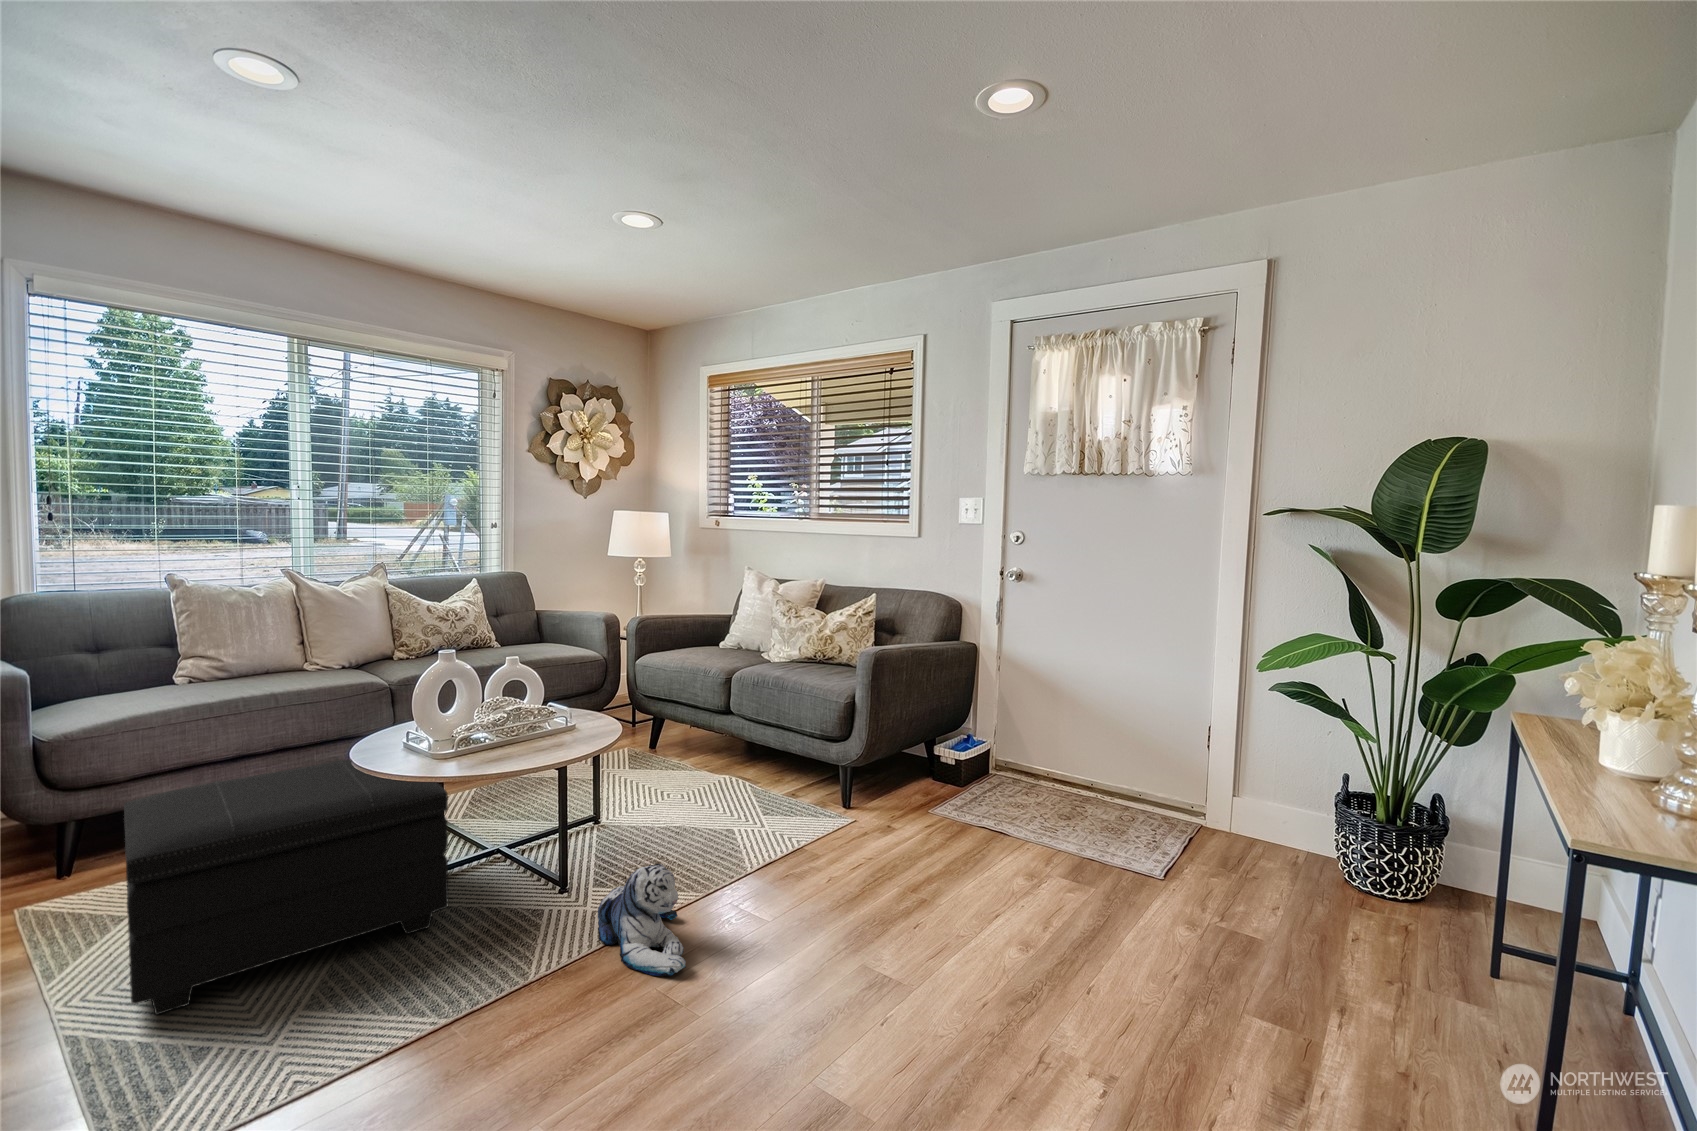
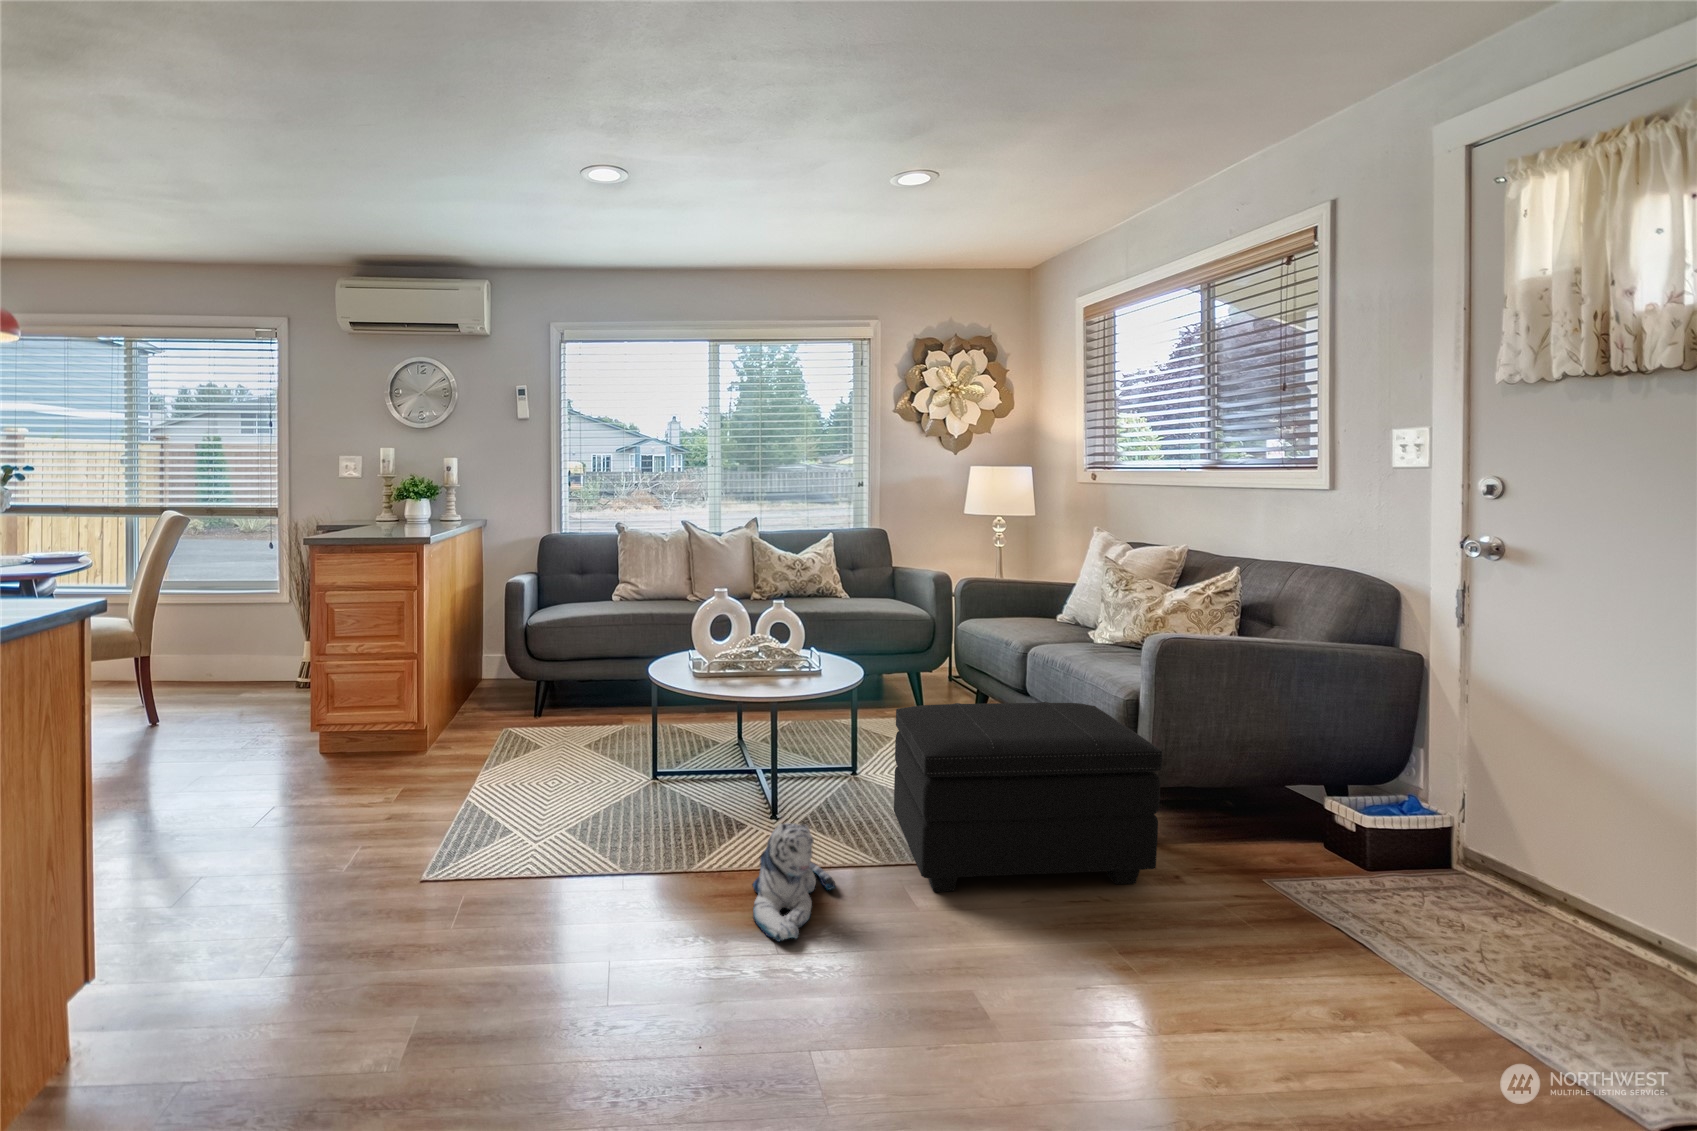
footstool: present [124,760,448,1014] -> present [894,702,1163,892]

